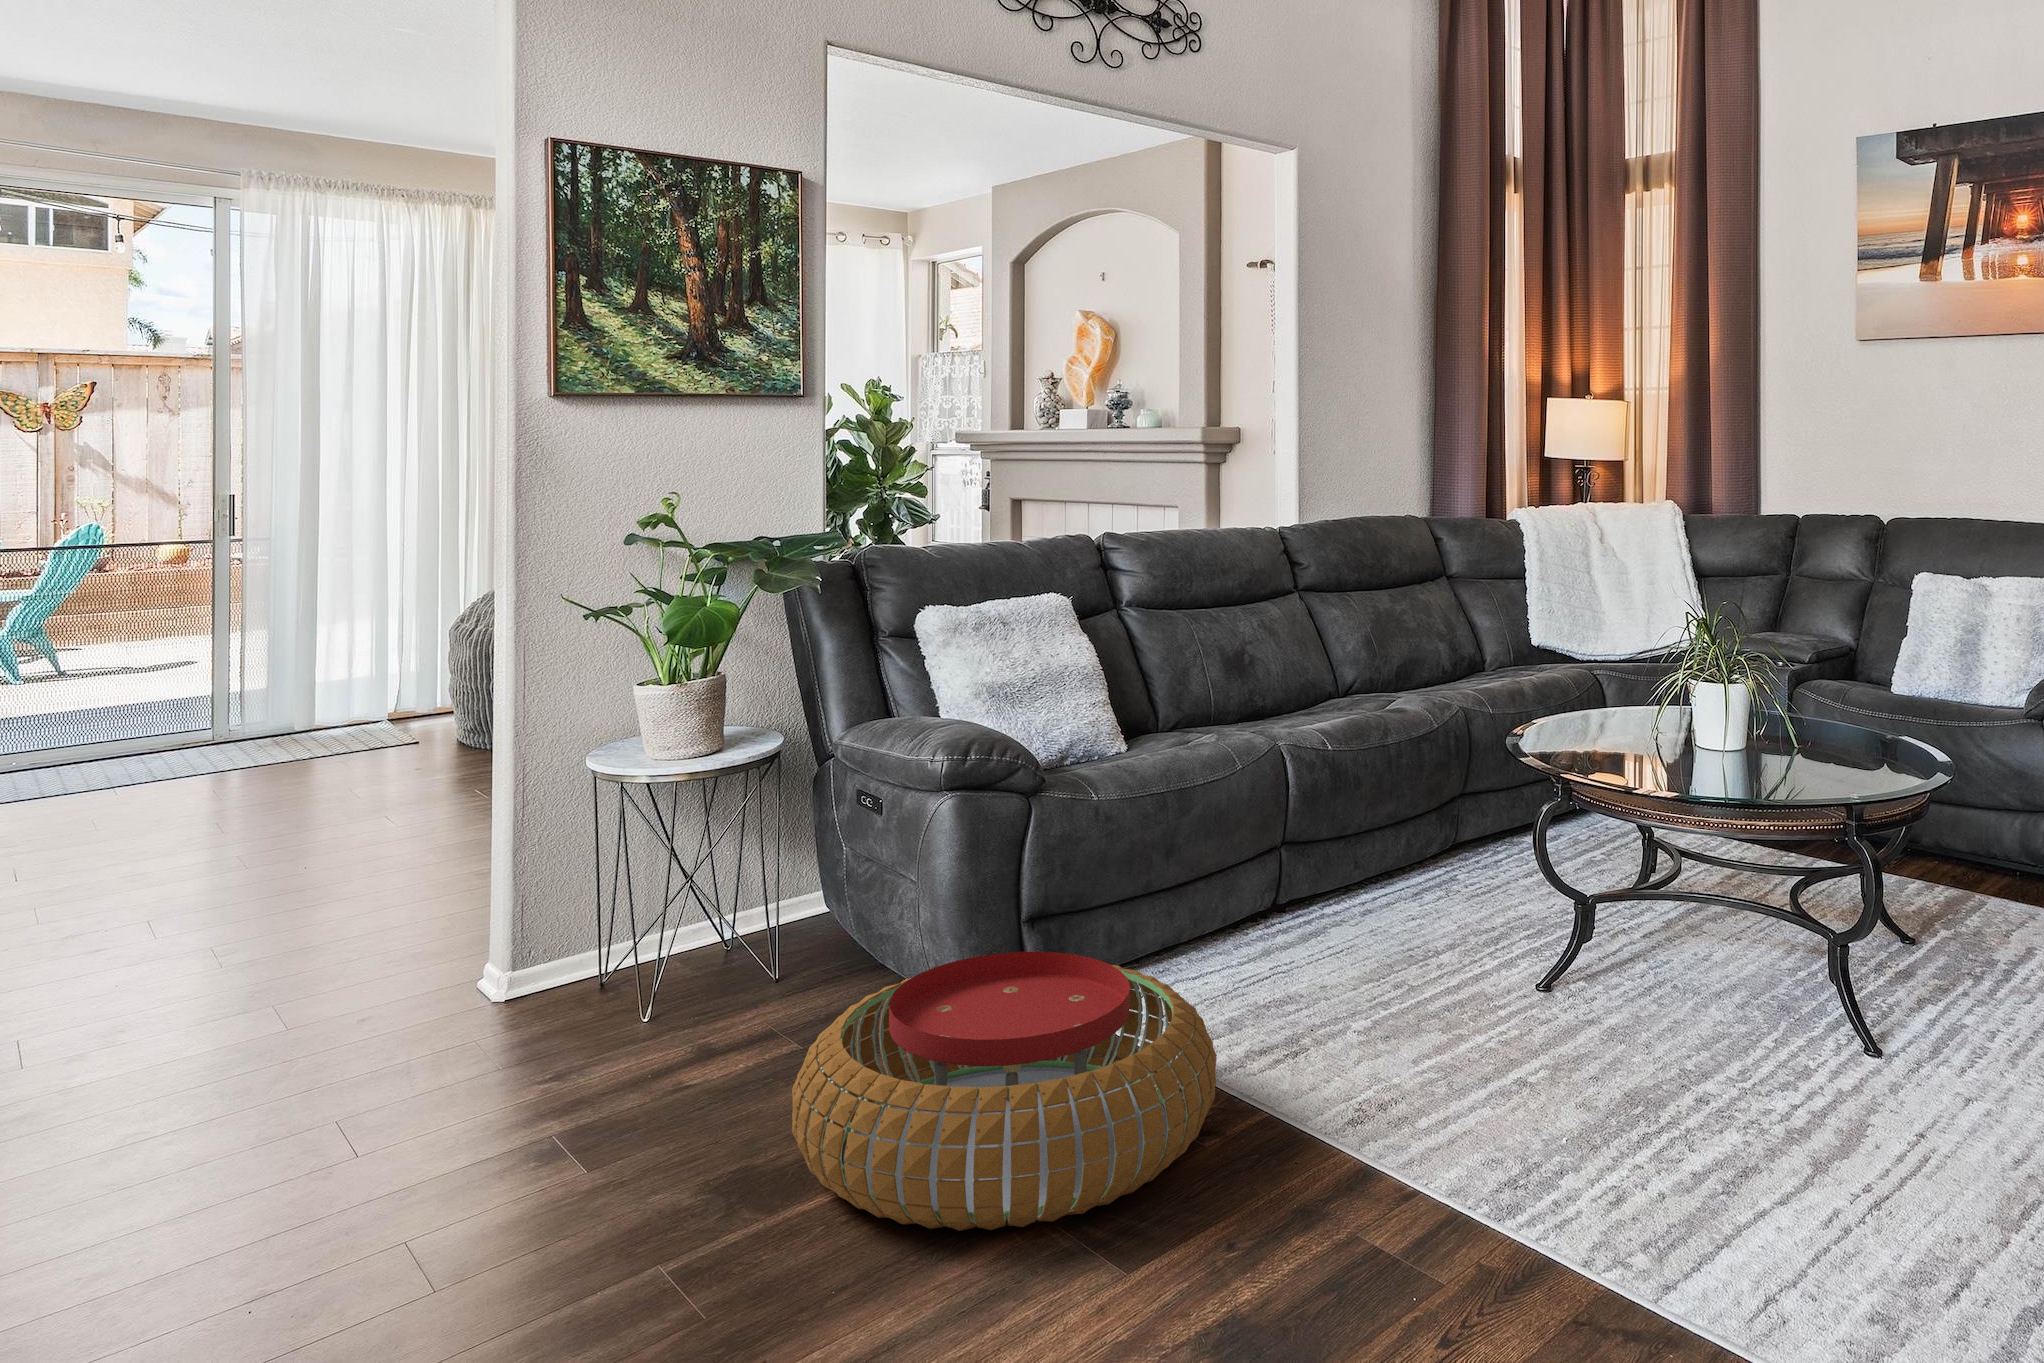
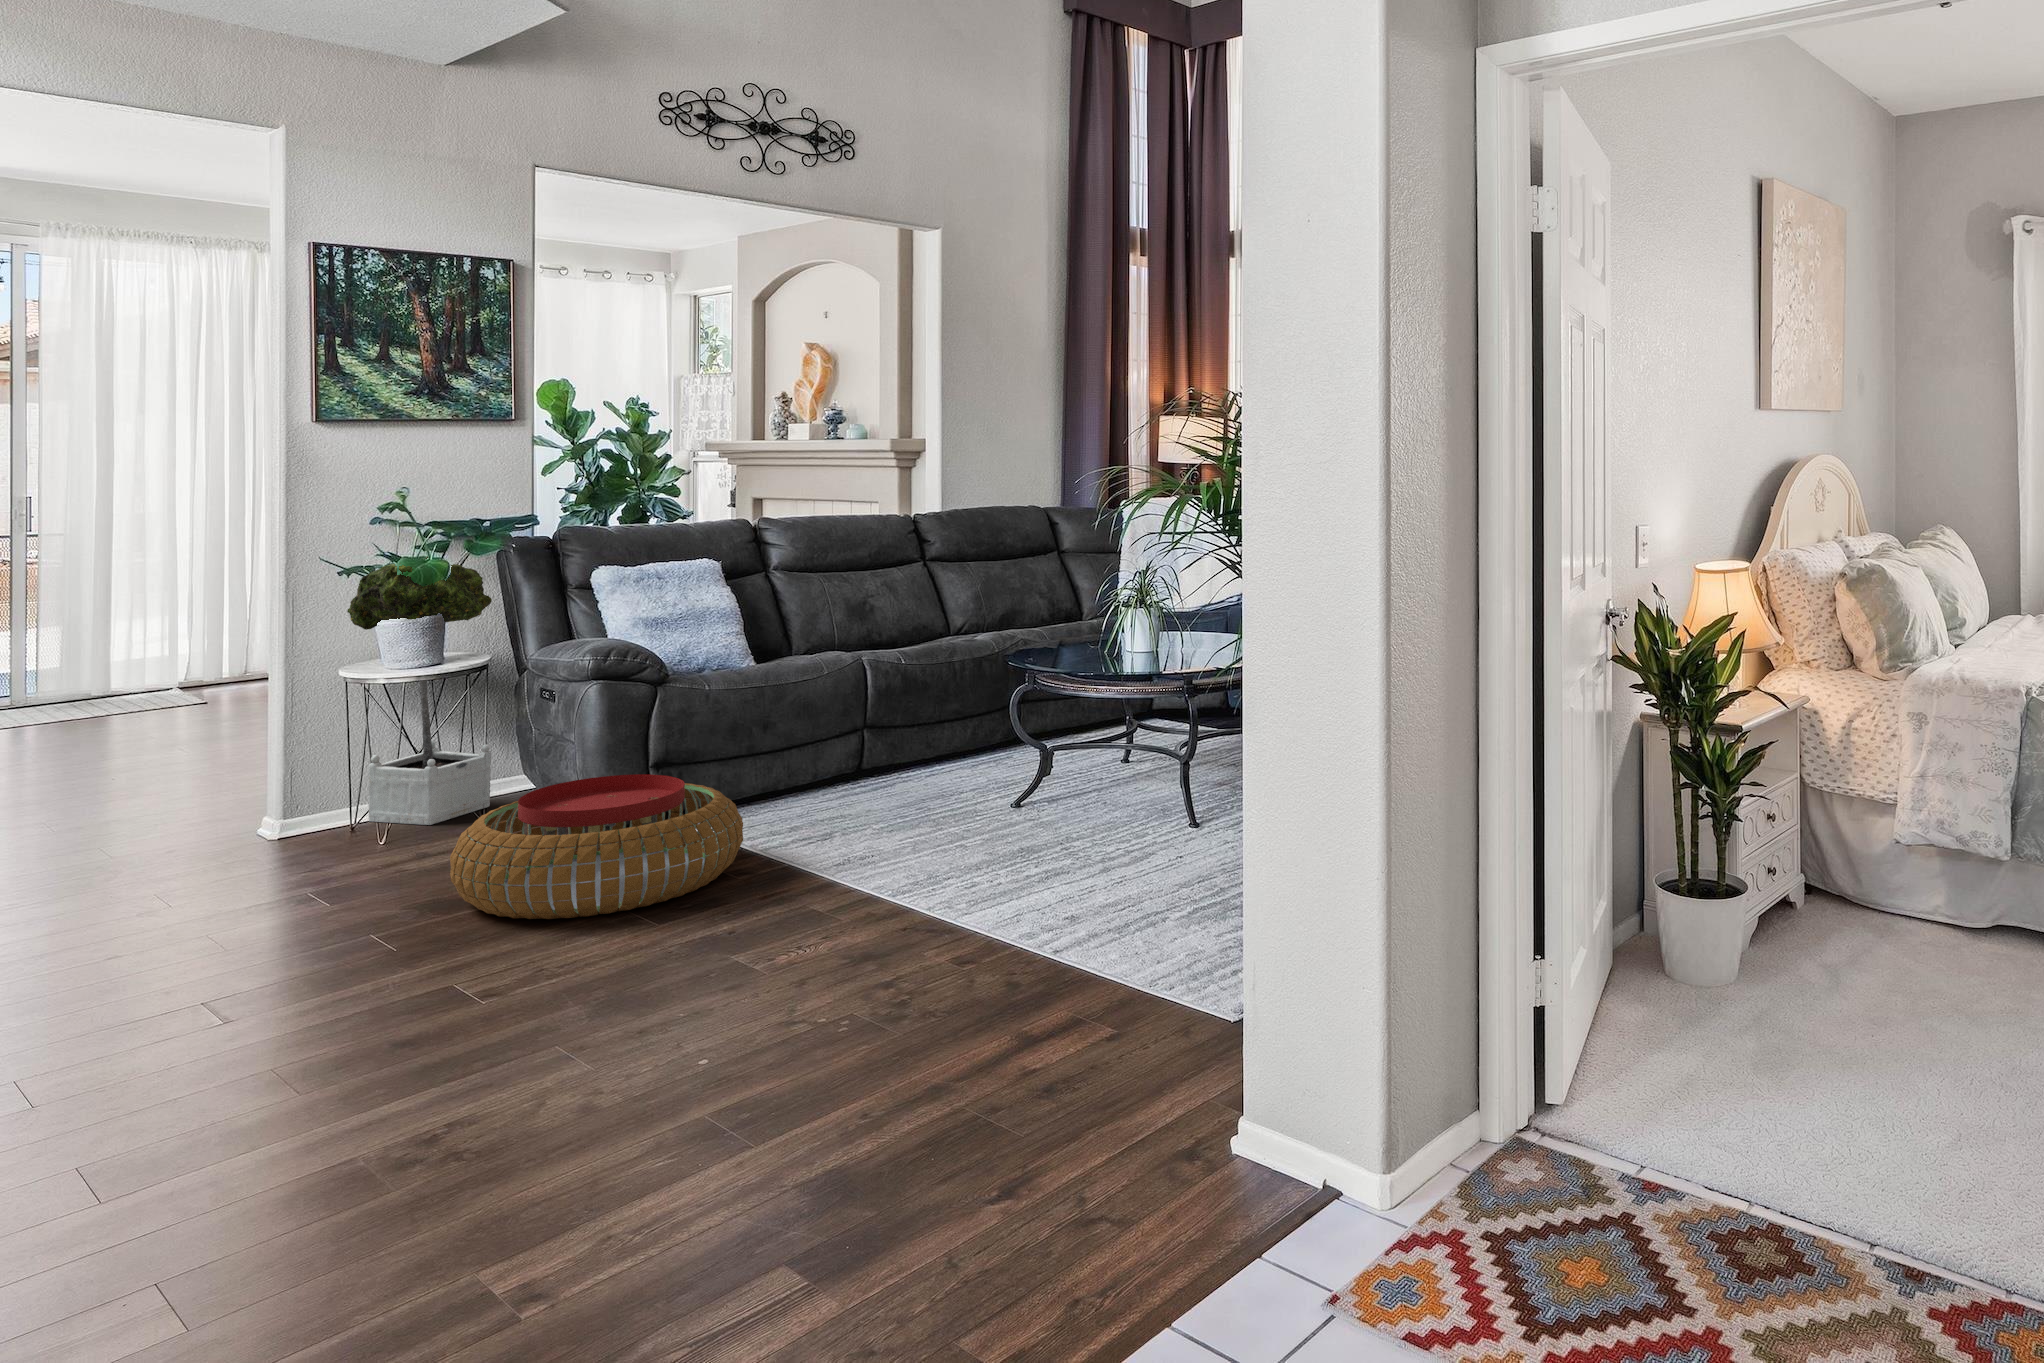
potted tree: none [599,594,786,989] -> present [347,556,492,825]

